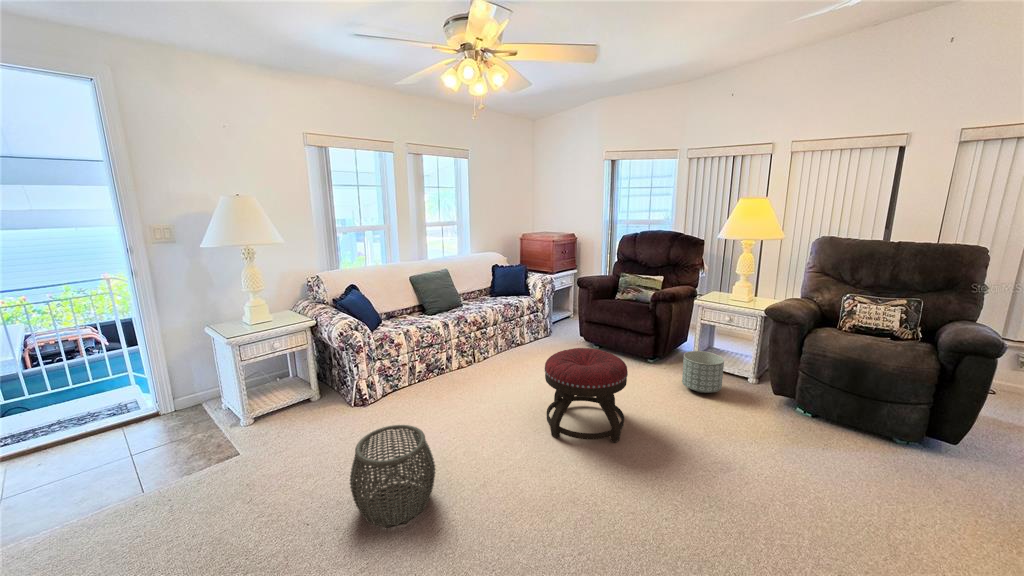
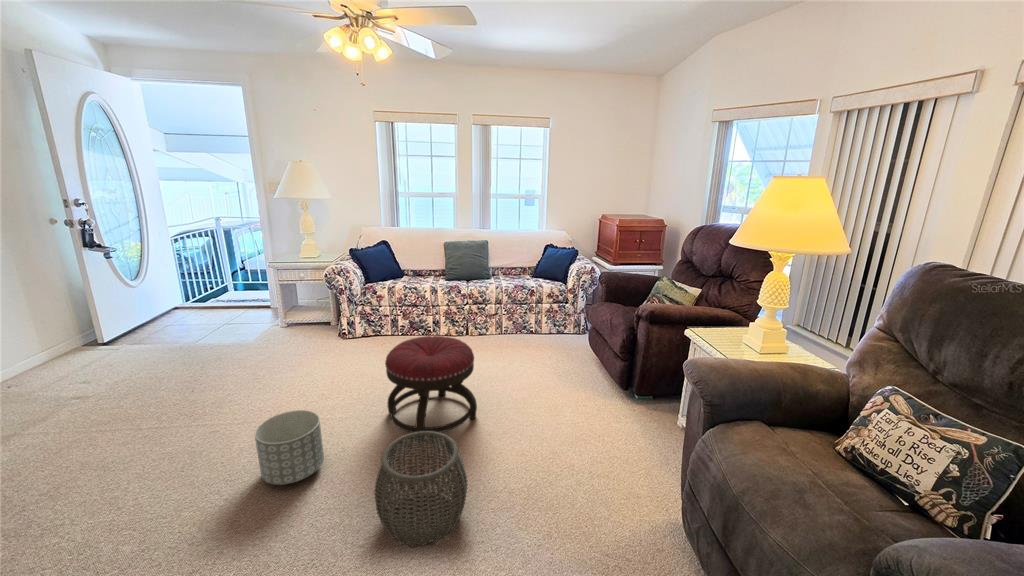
planter: present [682,351,724,393] -> present [255,410,324,485]
woven basket: present [350,425,435,528] -> present [374,431,468,547]

